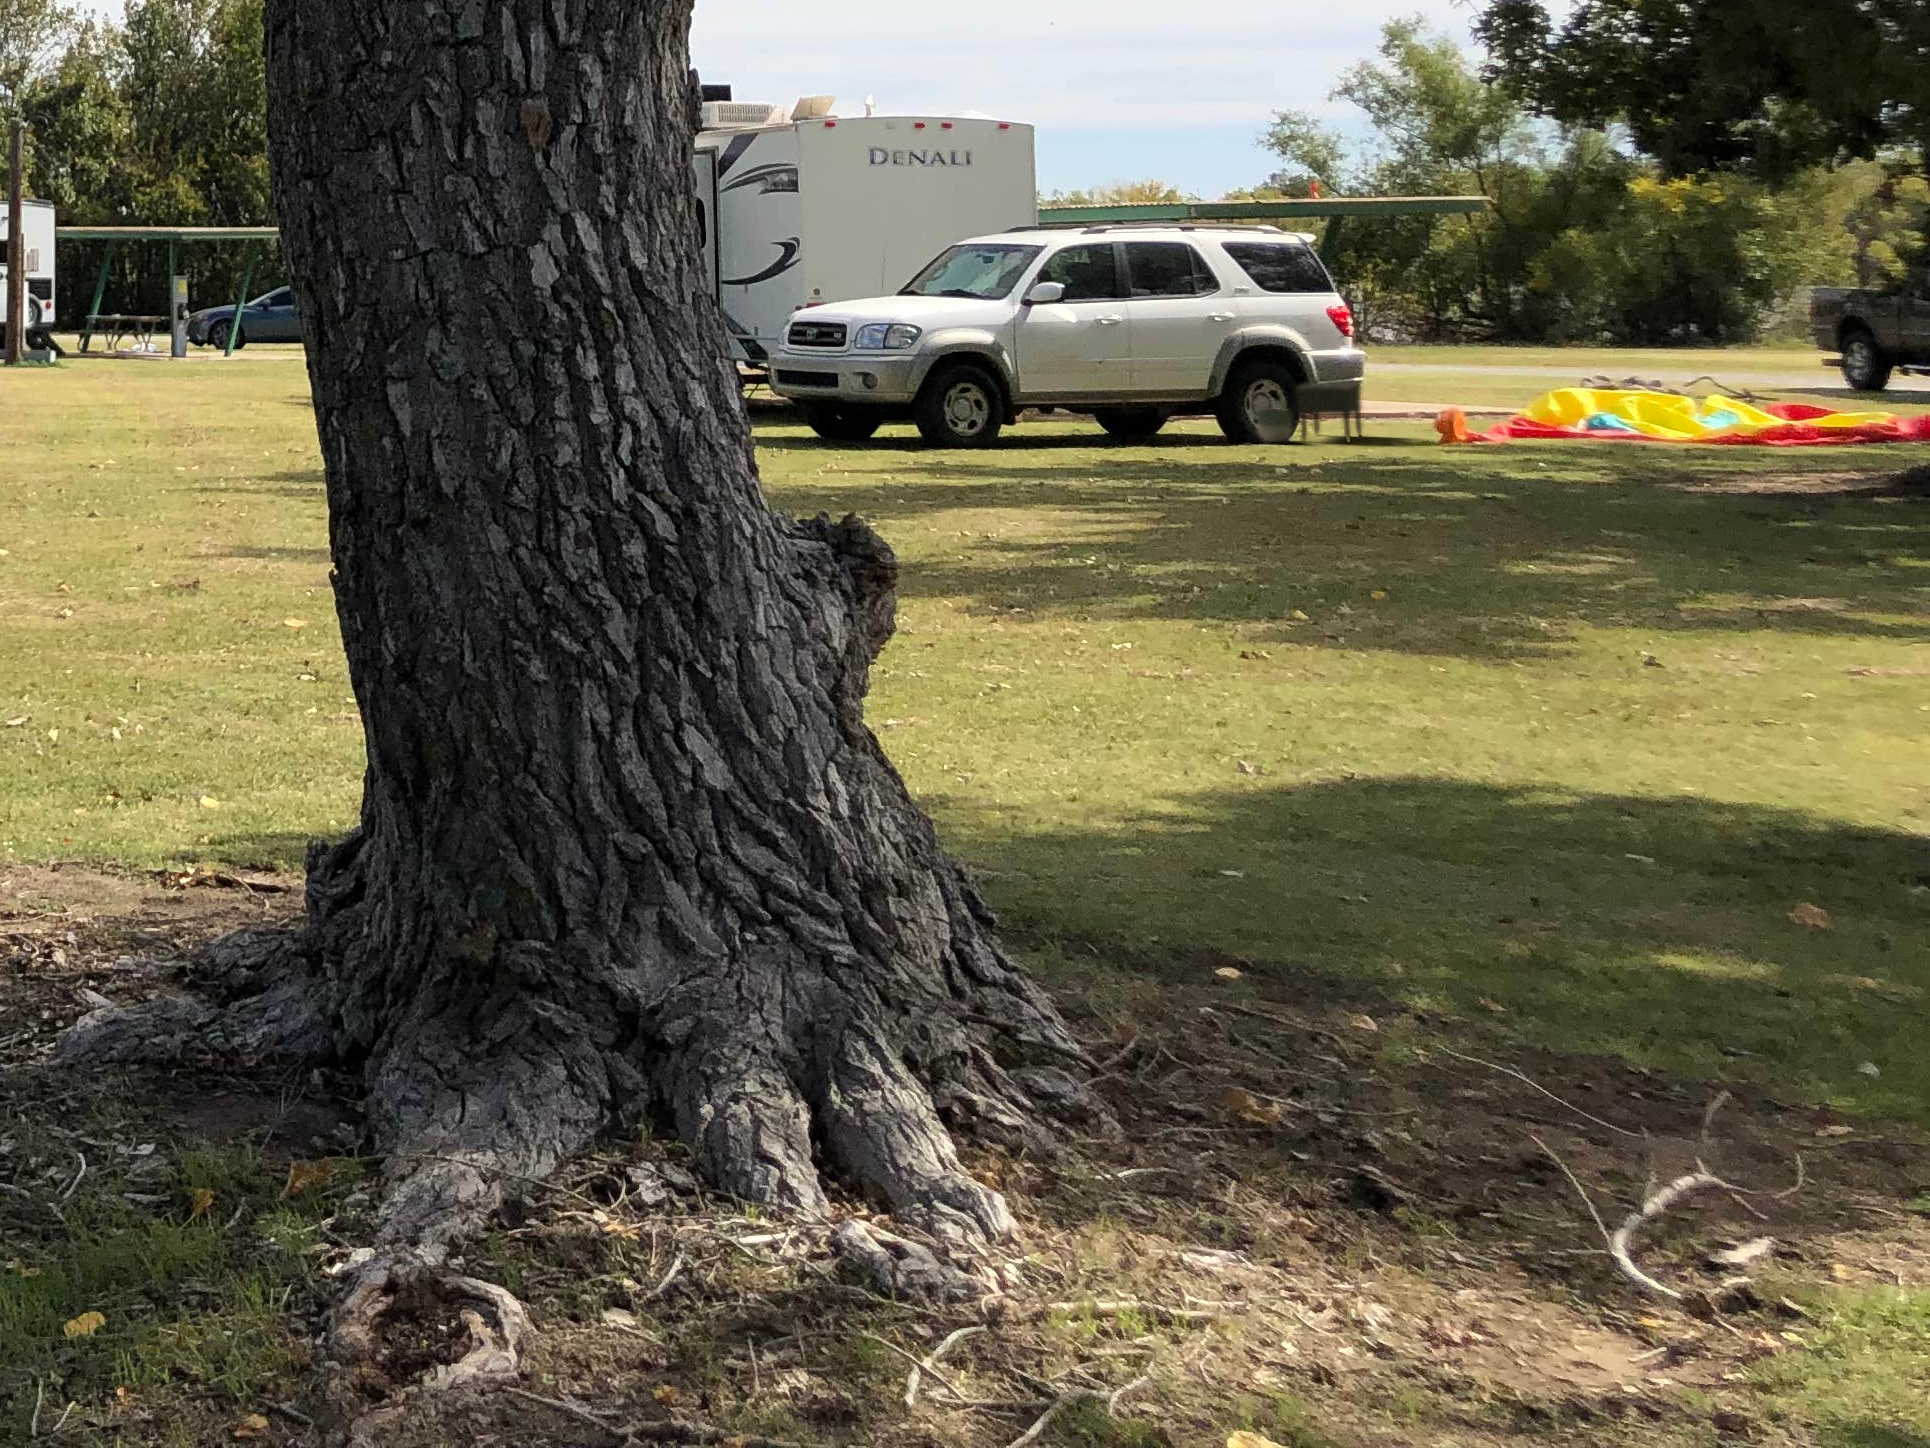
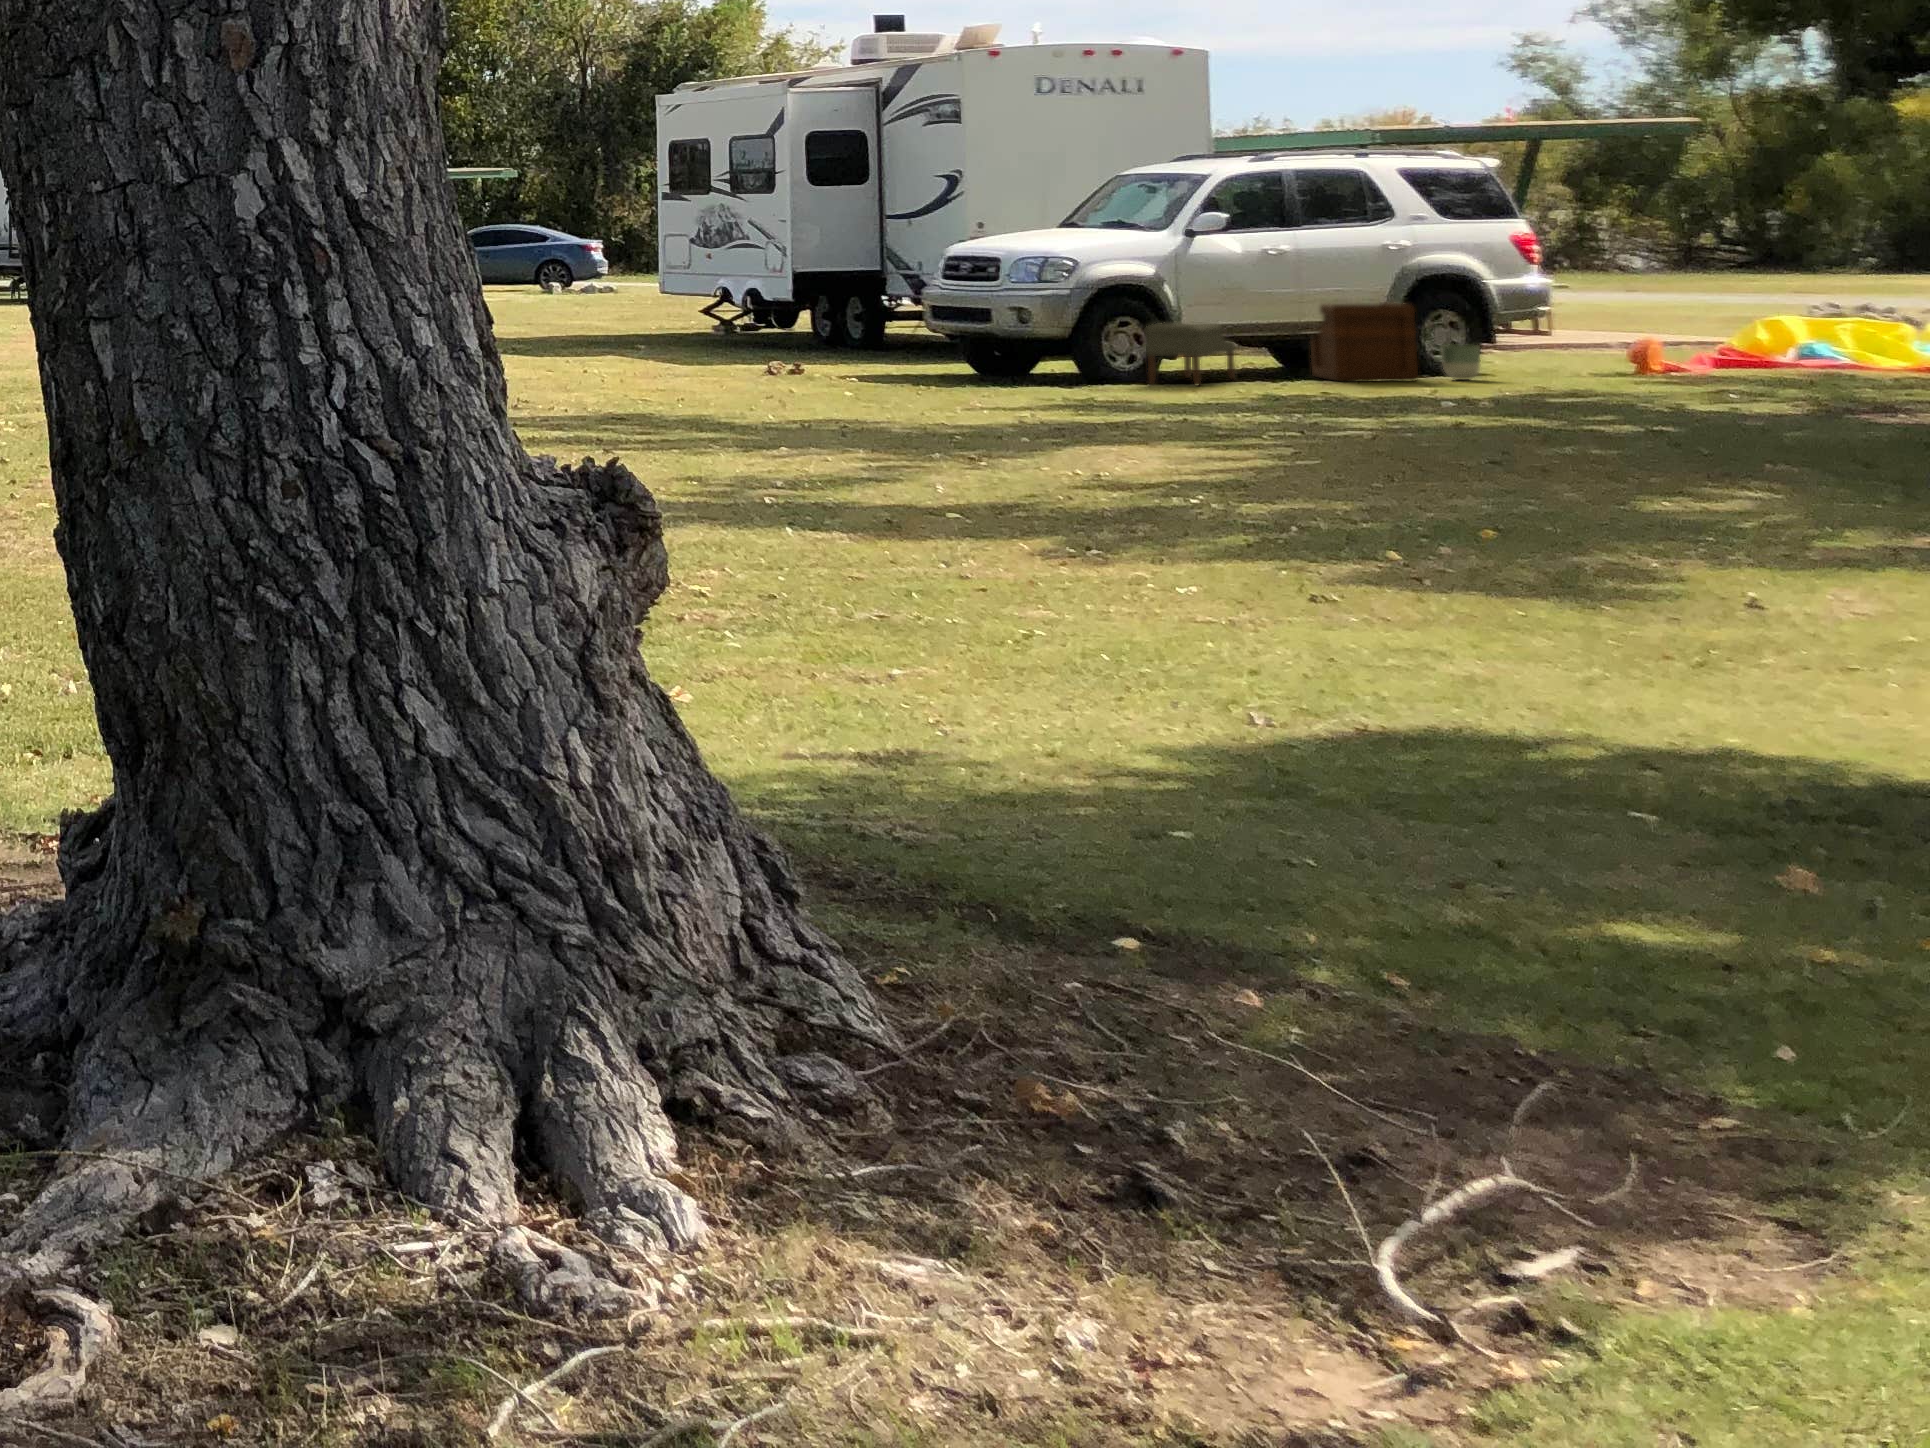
wooden crate: none [1135,369,1236,443] -> present [1311,302,1418,382]
bench: present [1297,383,1362,442] -> present [1144,323,1235,385]

